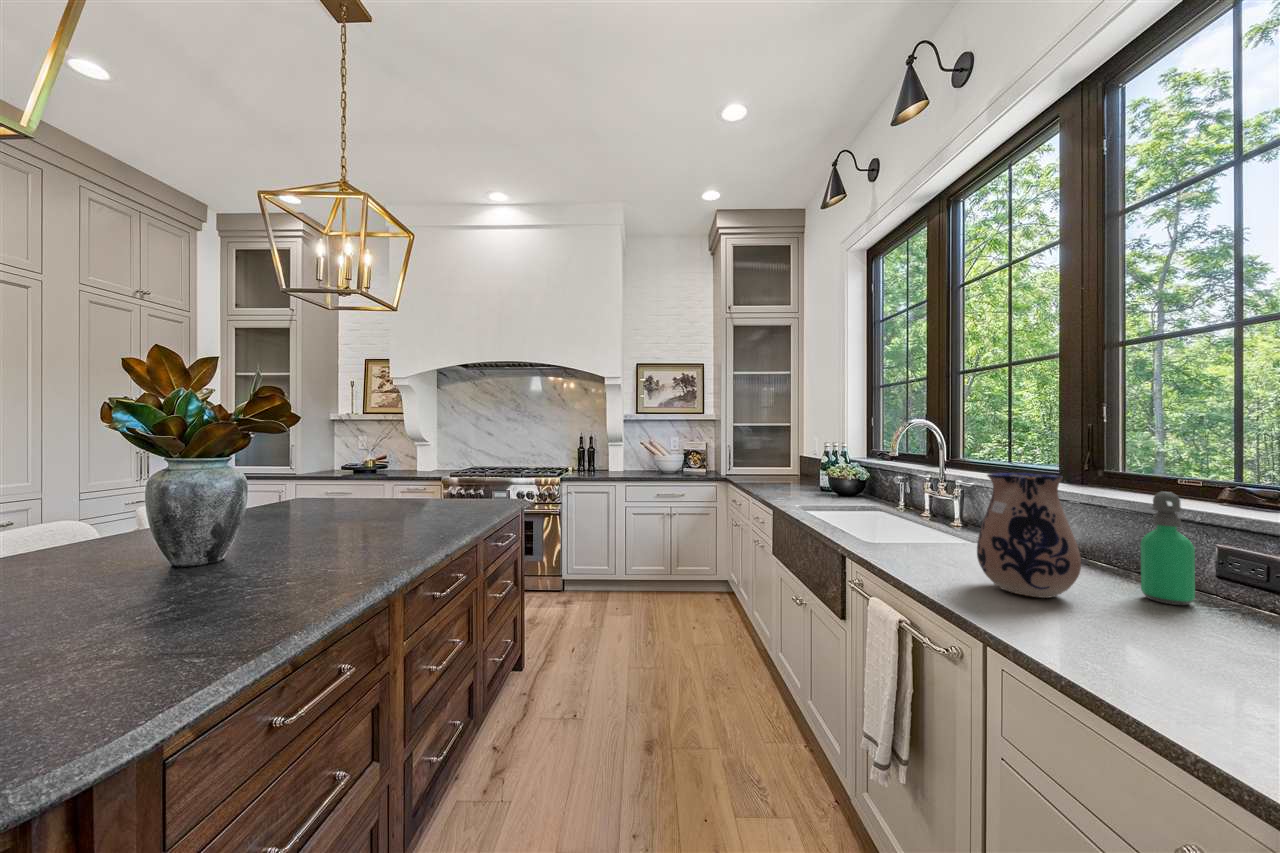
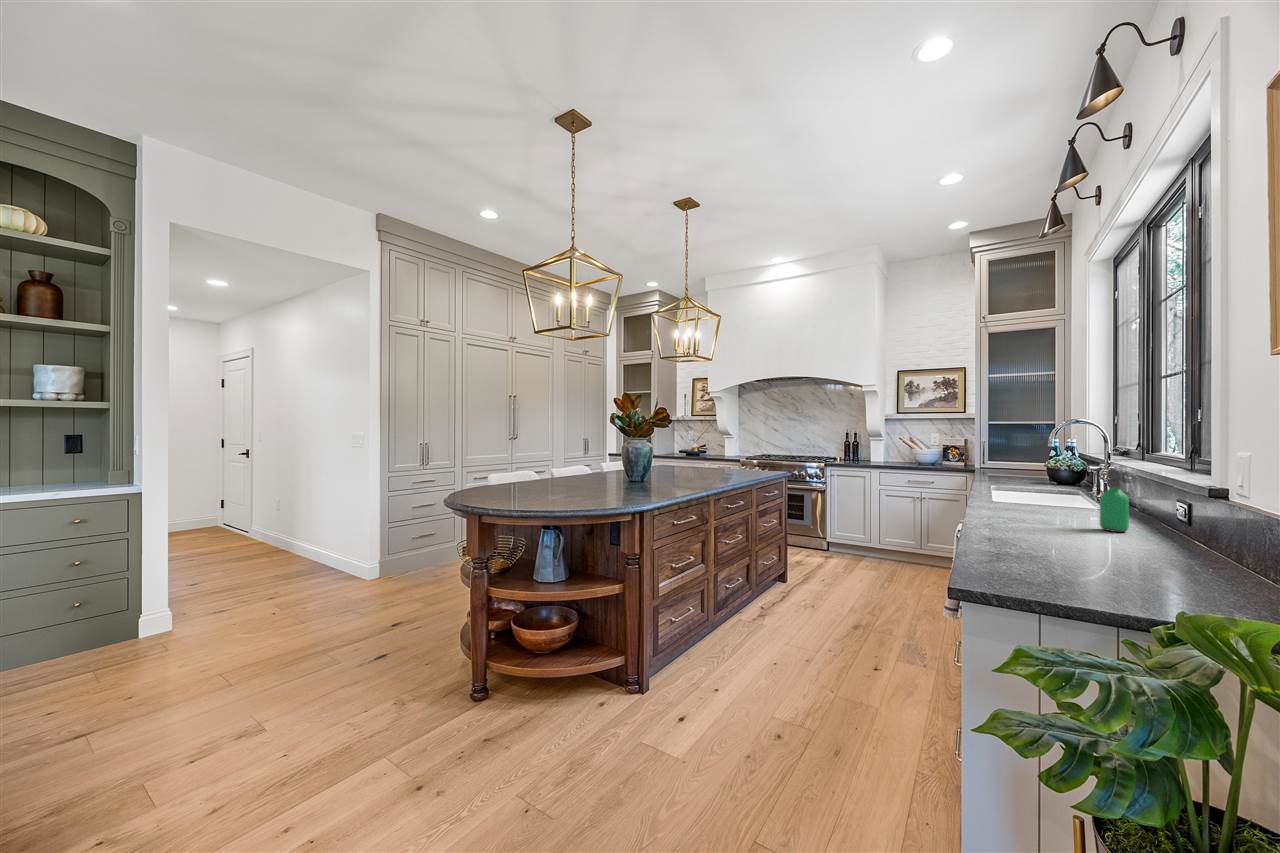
ceramic pitcher: present [977,473,1081,598] -> none [999,455,1055,522]

